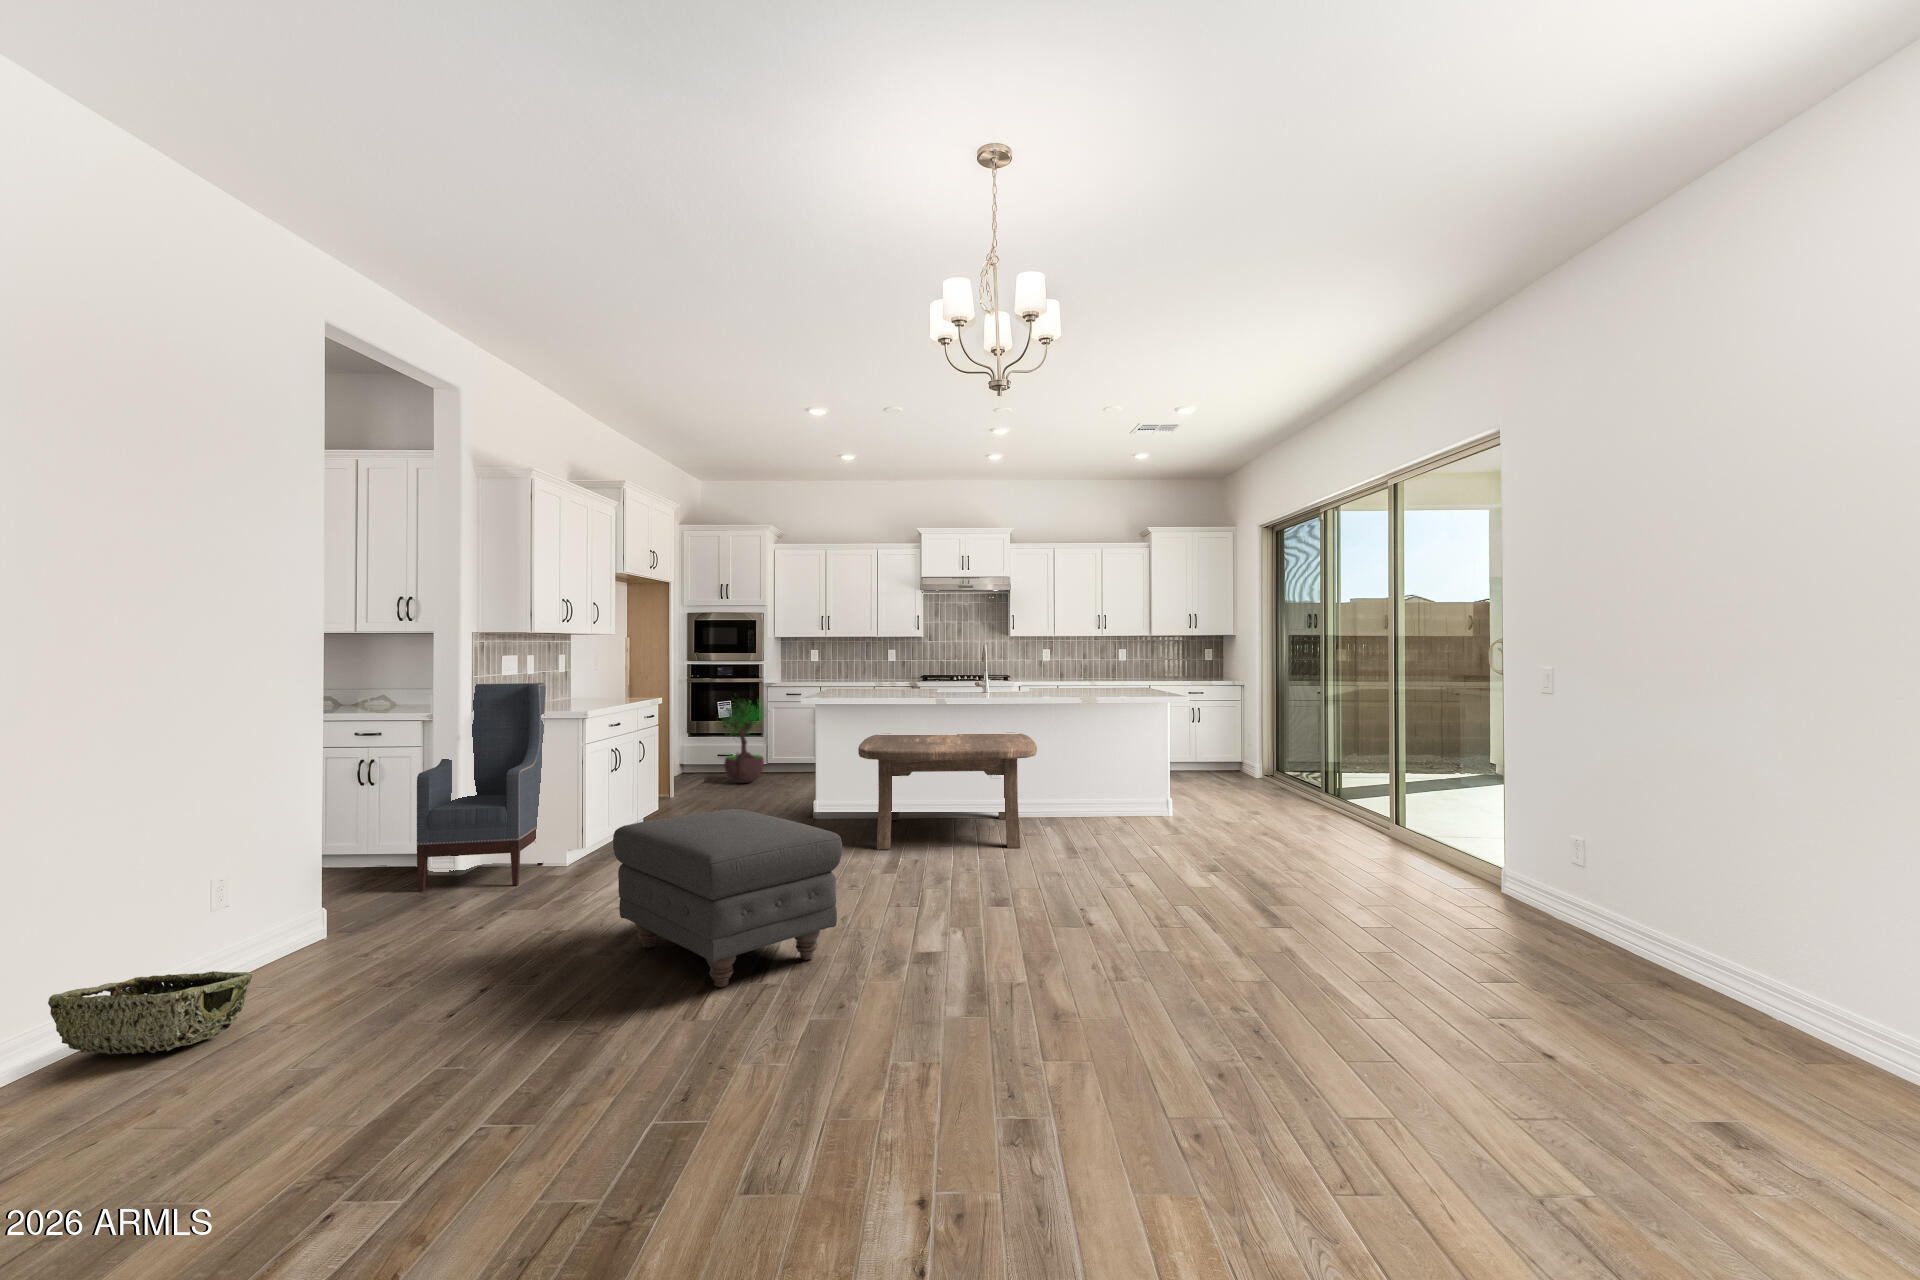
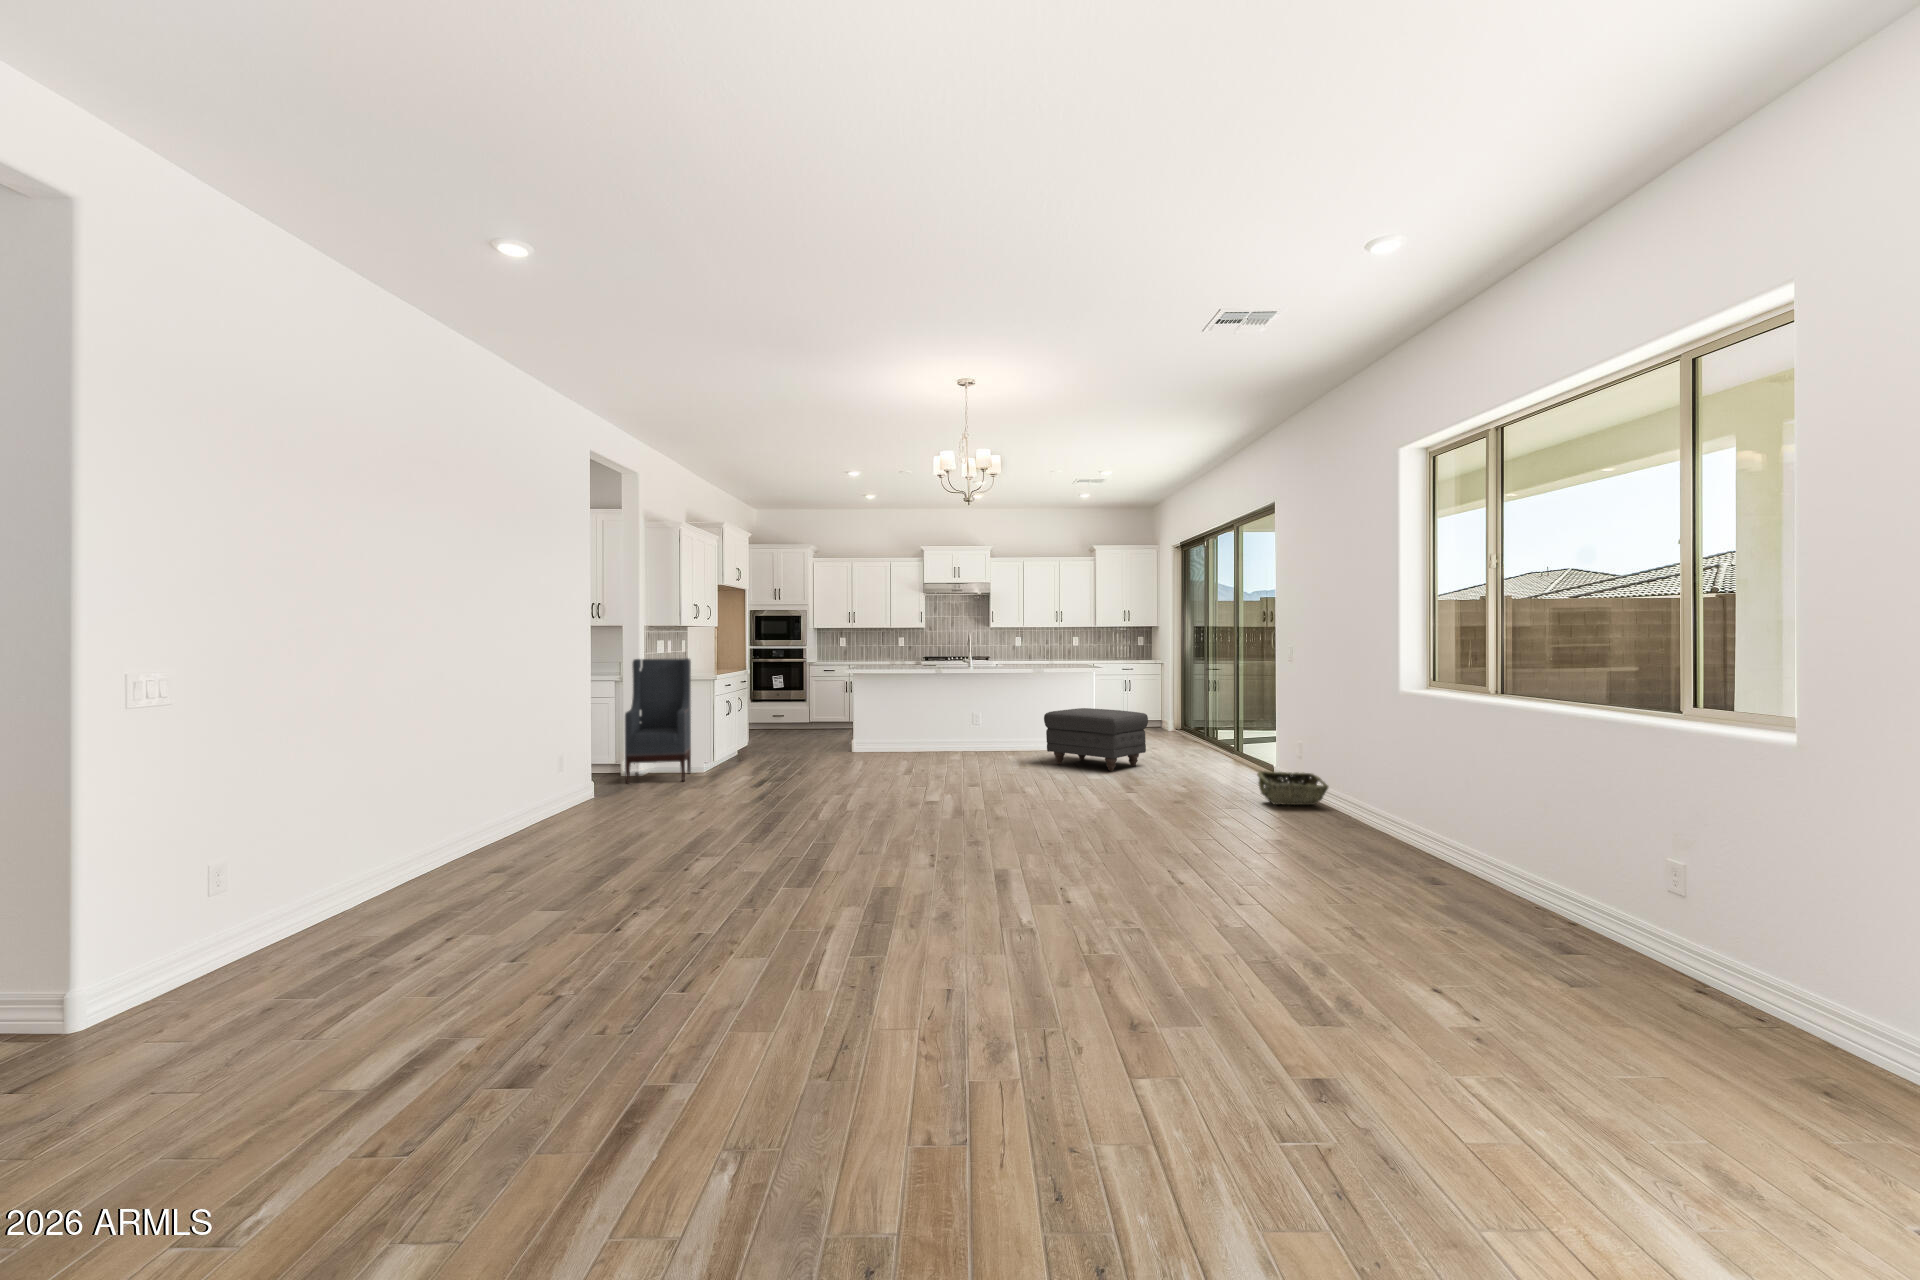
potted tree: present [720,701,764,783] -> none [774,669,814,734]
coffee table: present [858,733,1037,849] -> none [888,694,1005,766]
ottoman: present [613,809,842,987] -> present [1044,708,1148,771]
woven basket: present [48,971,253,1054] -> present [1257,771,1328,805]

